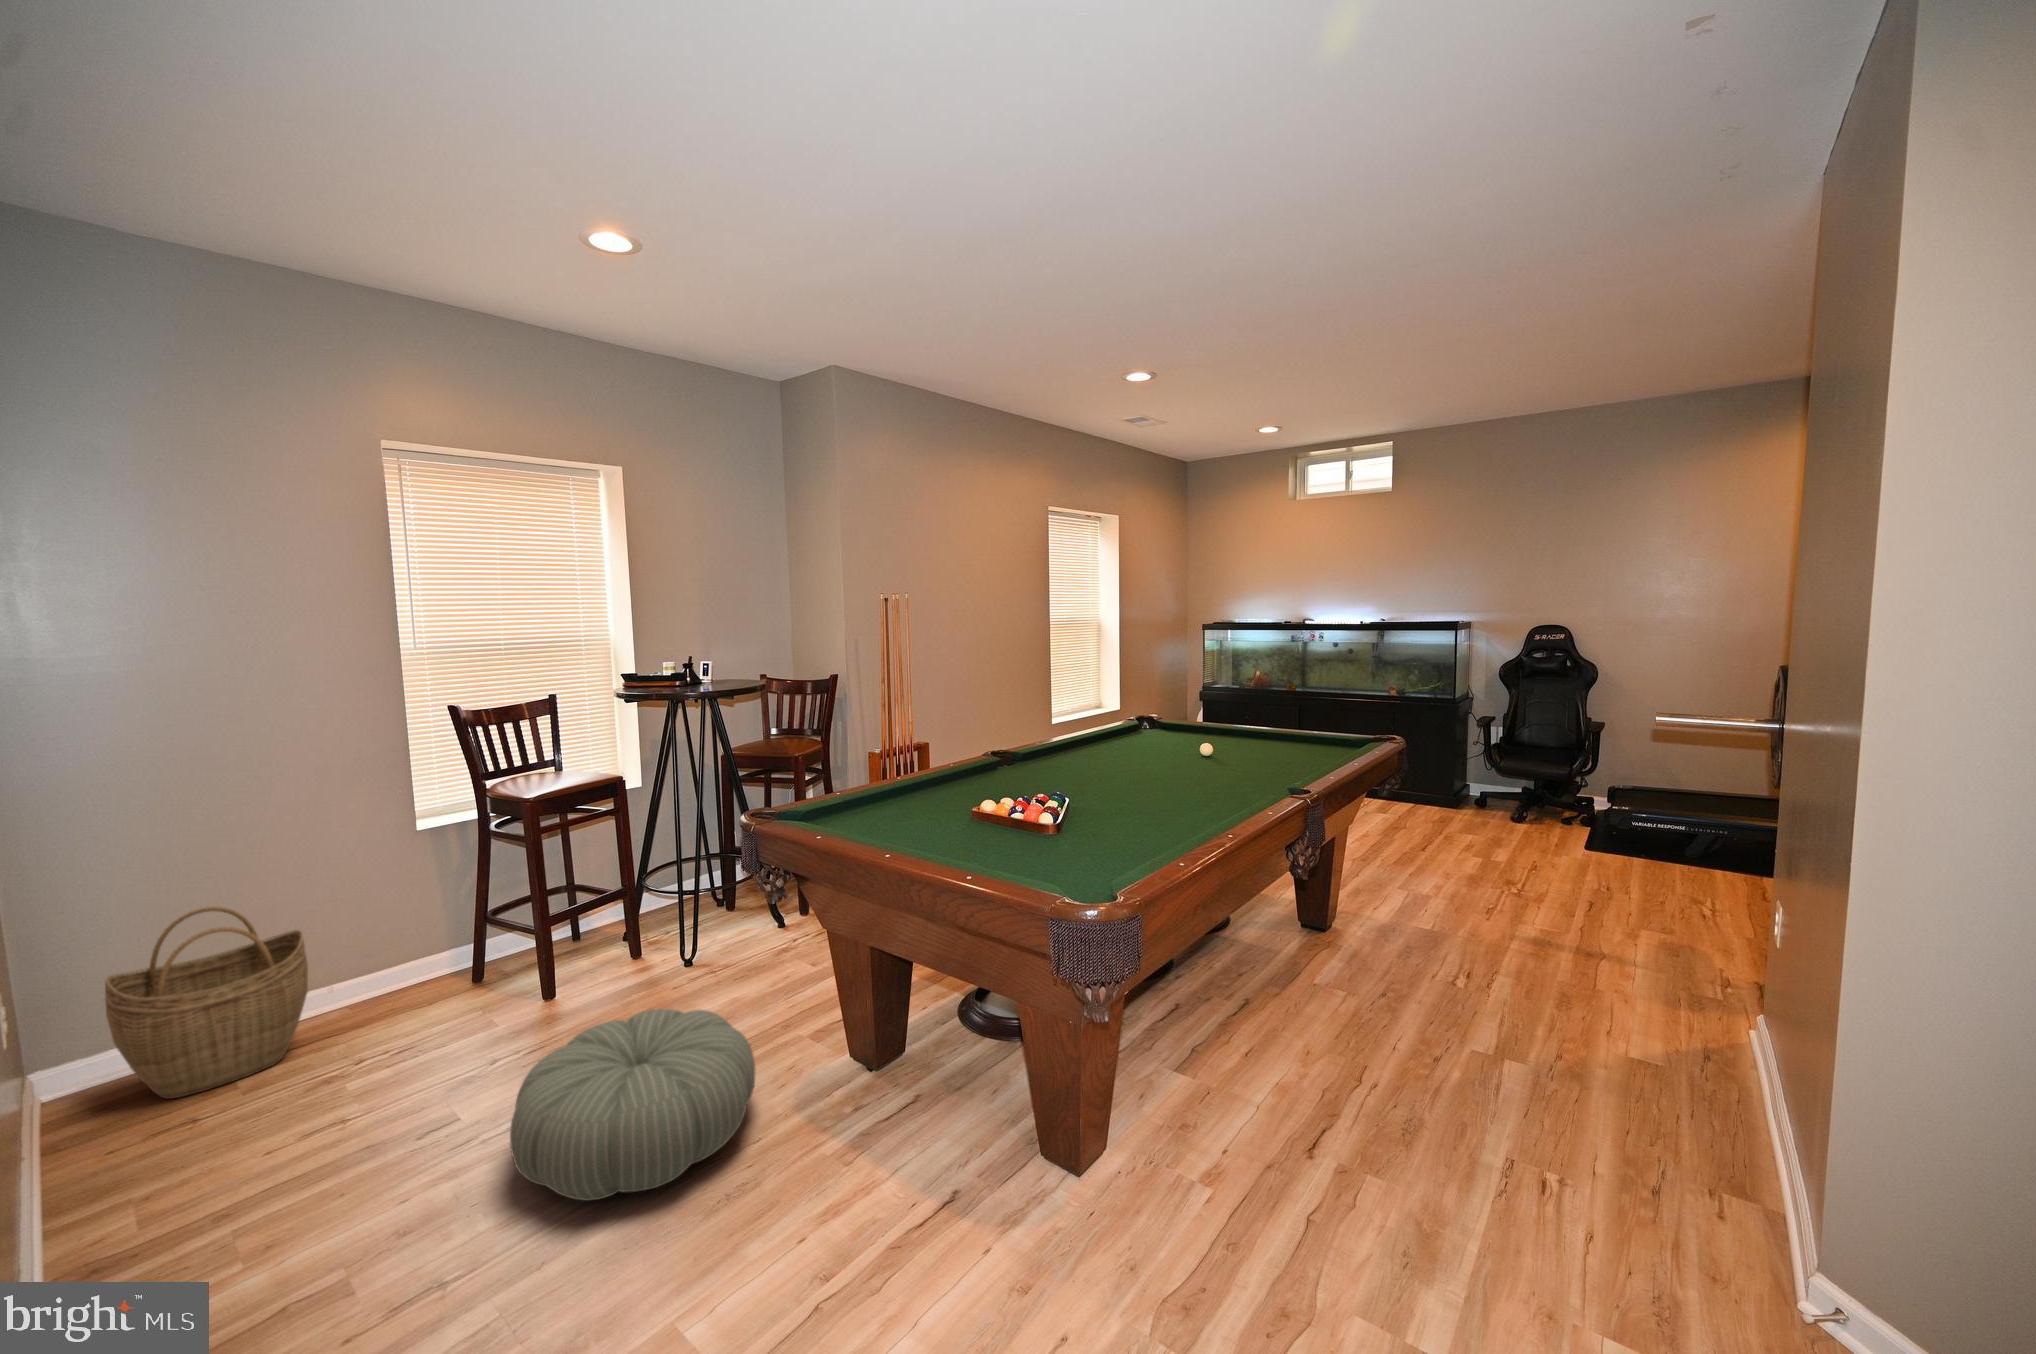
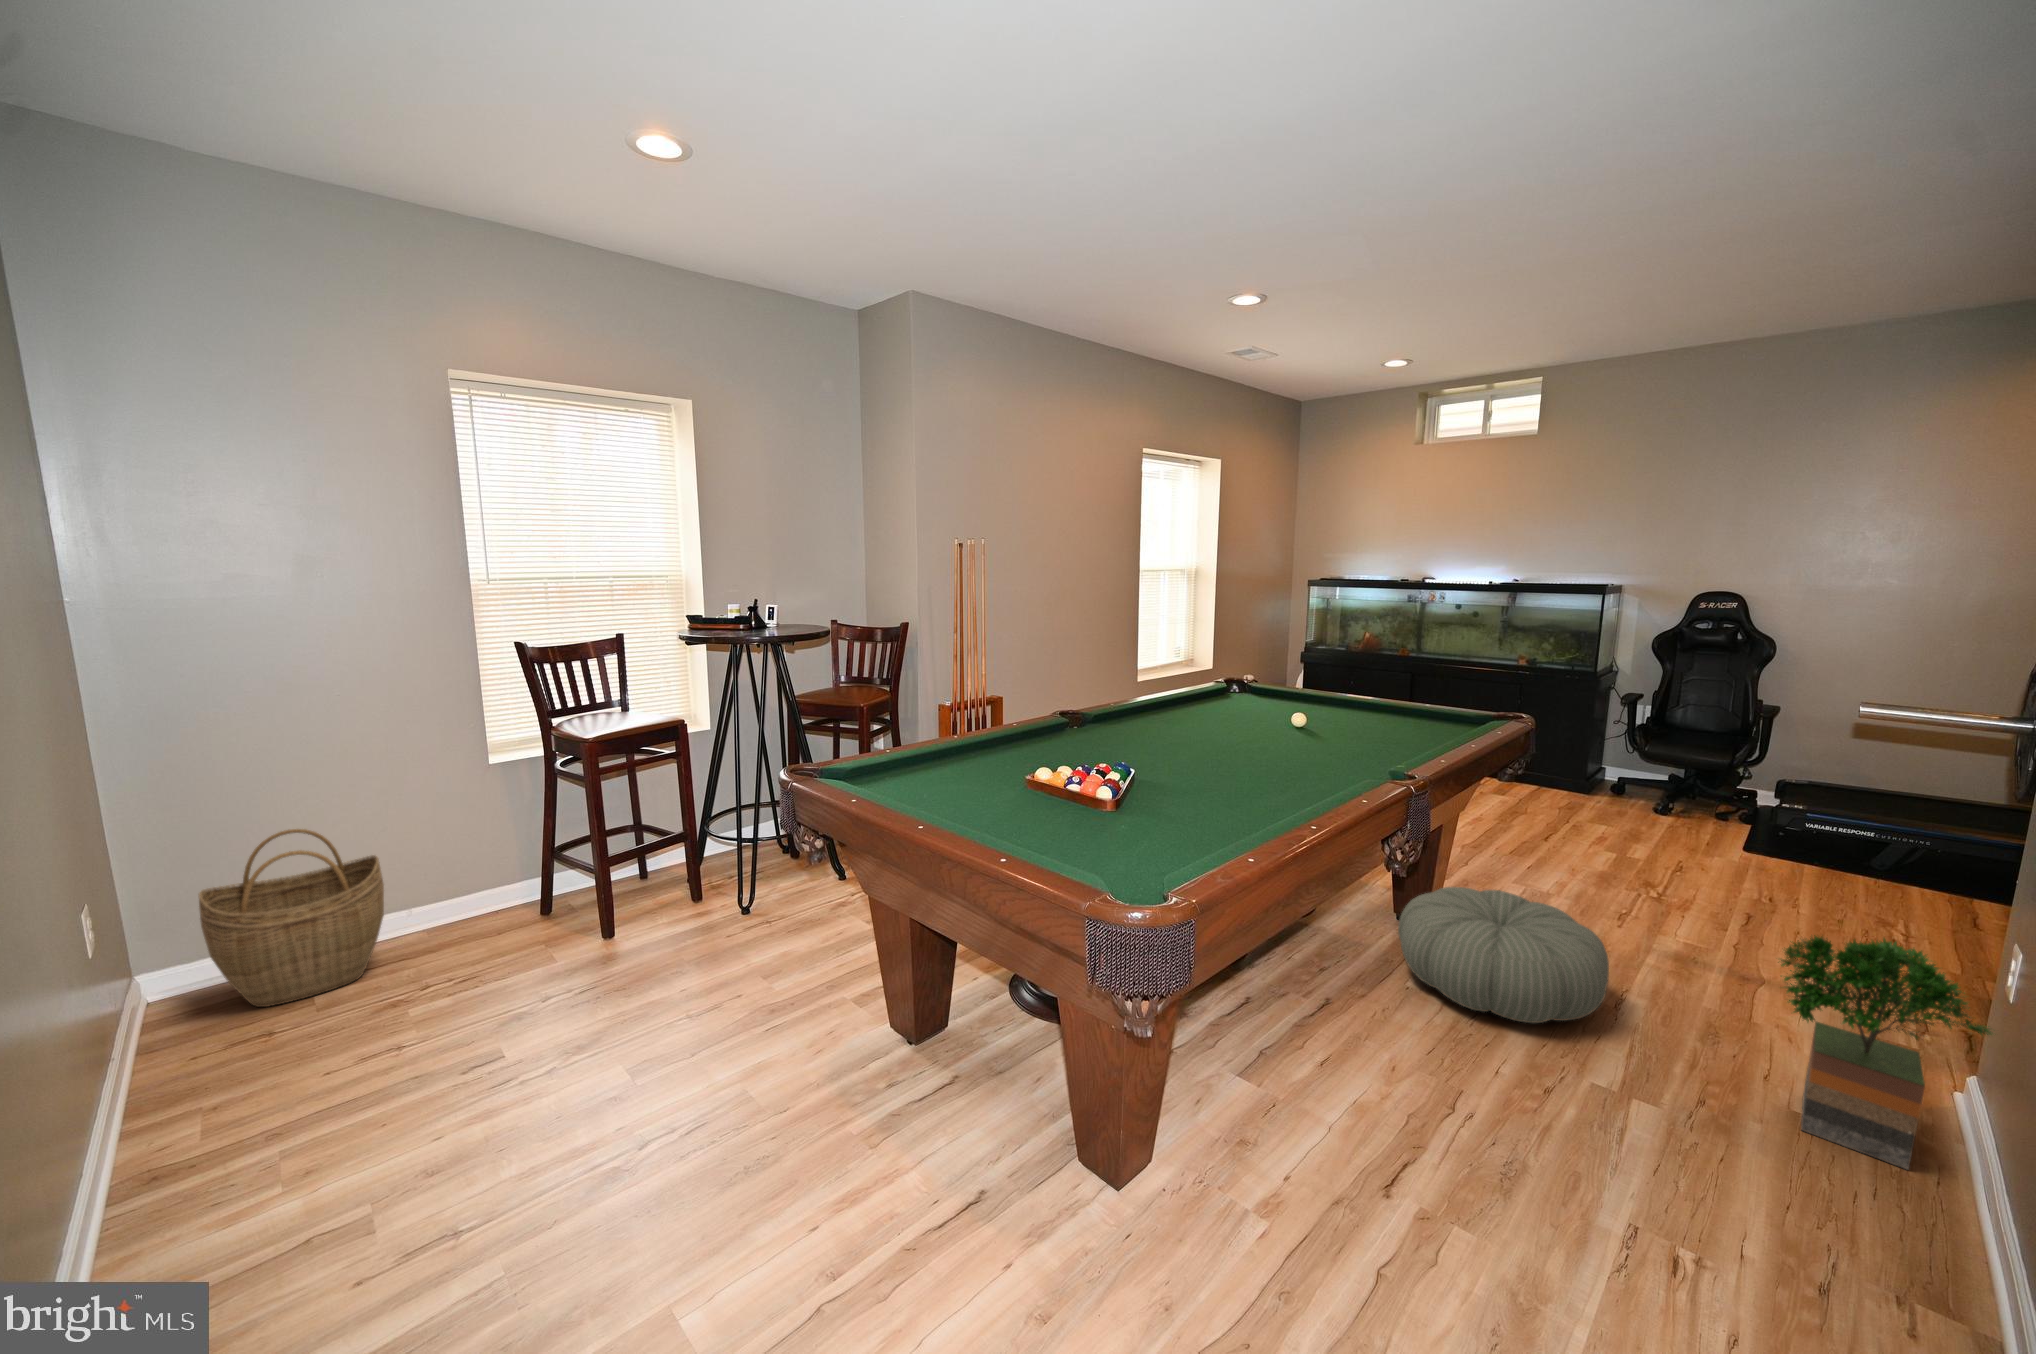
potted tree: none [1602,901,1763,1092] -> present [1781,935,1993,1169]
pouf: present [510,1009,755,1201] -> present [1398,887,1609,1023]

